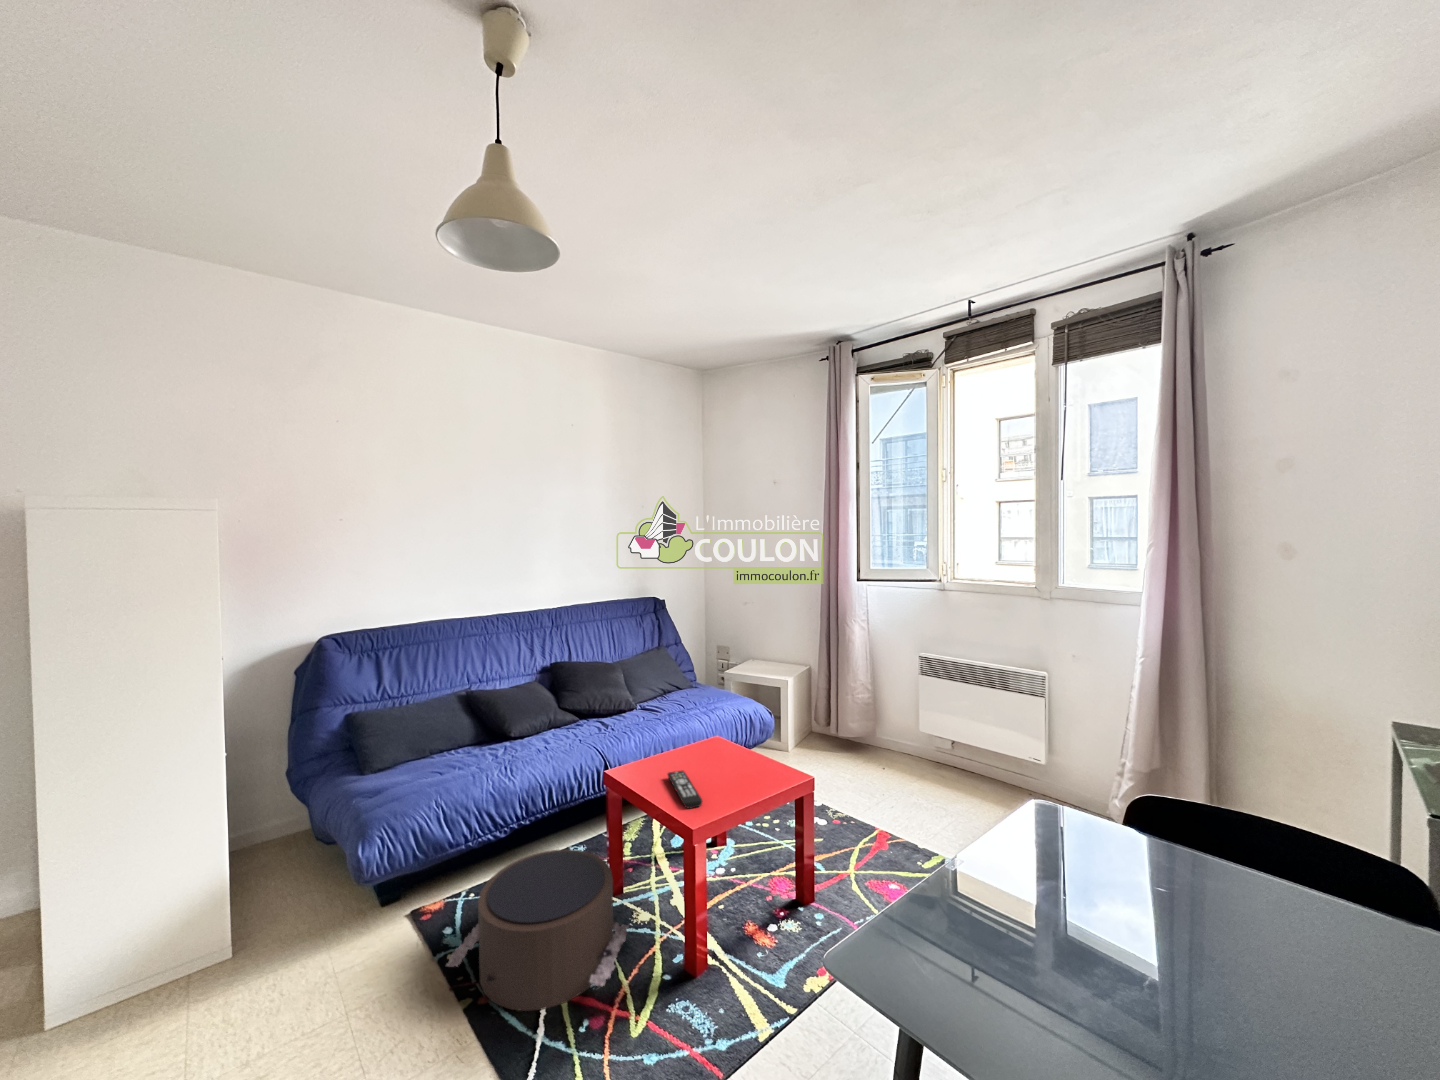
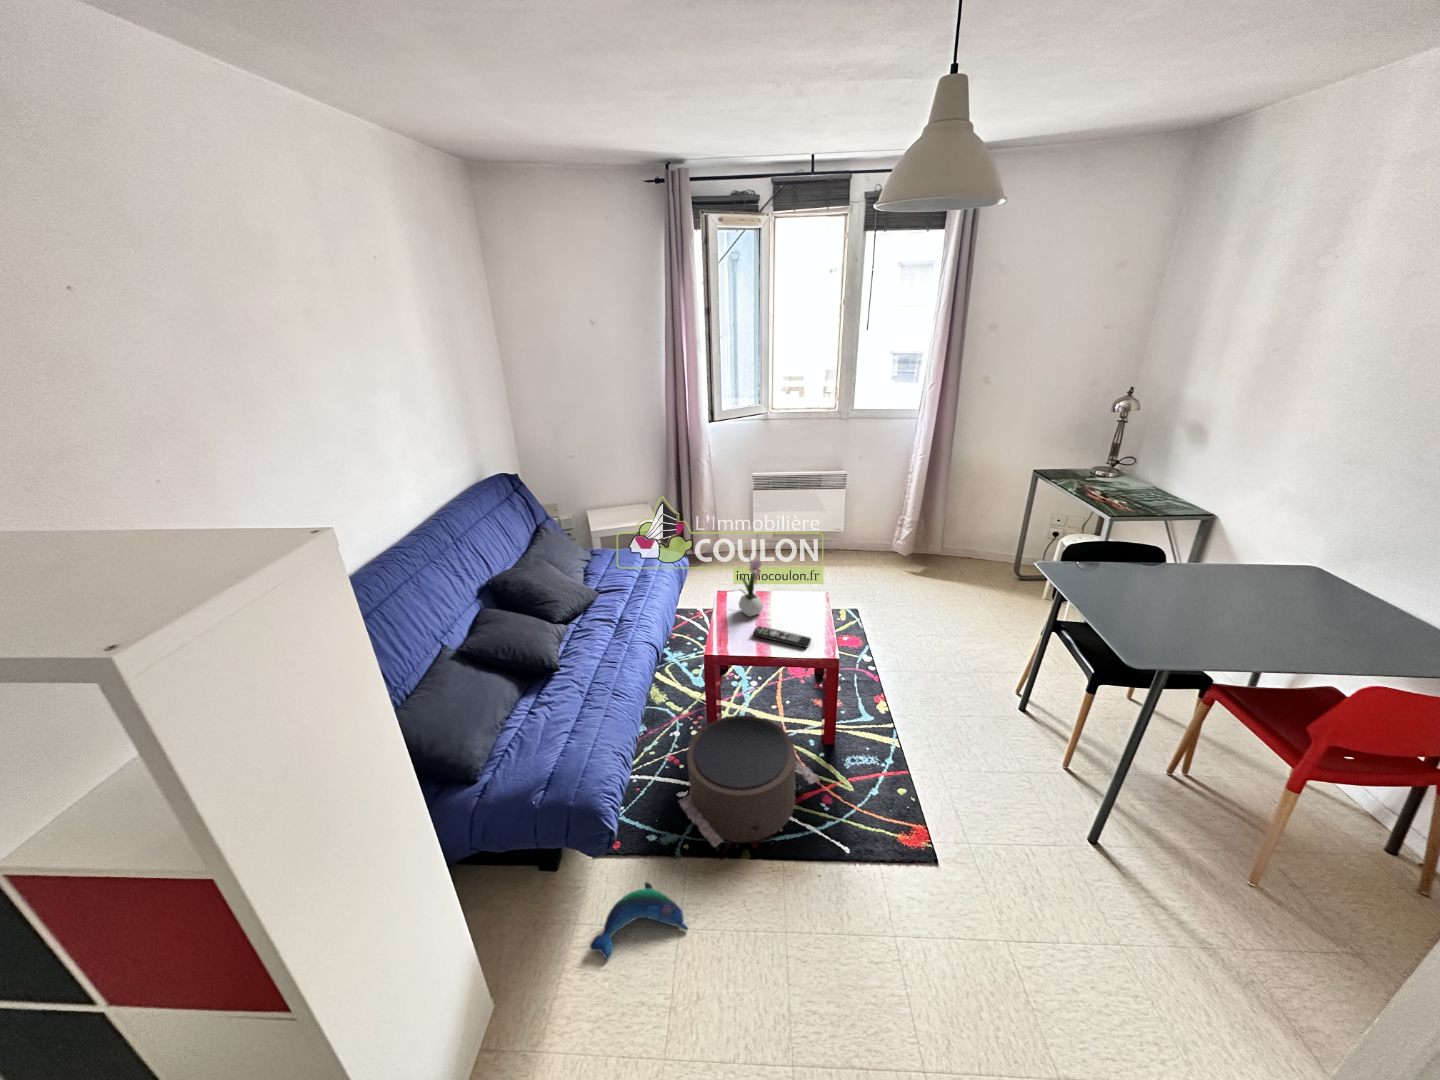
flower arrangement: none [691,676,725,766] -> present [739,551,763,617]
plush toy: none [295,946,379,1020] -> present [590,882,688,960]

